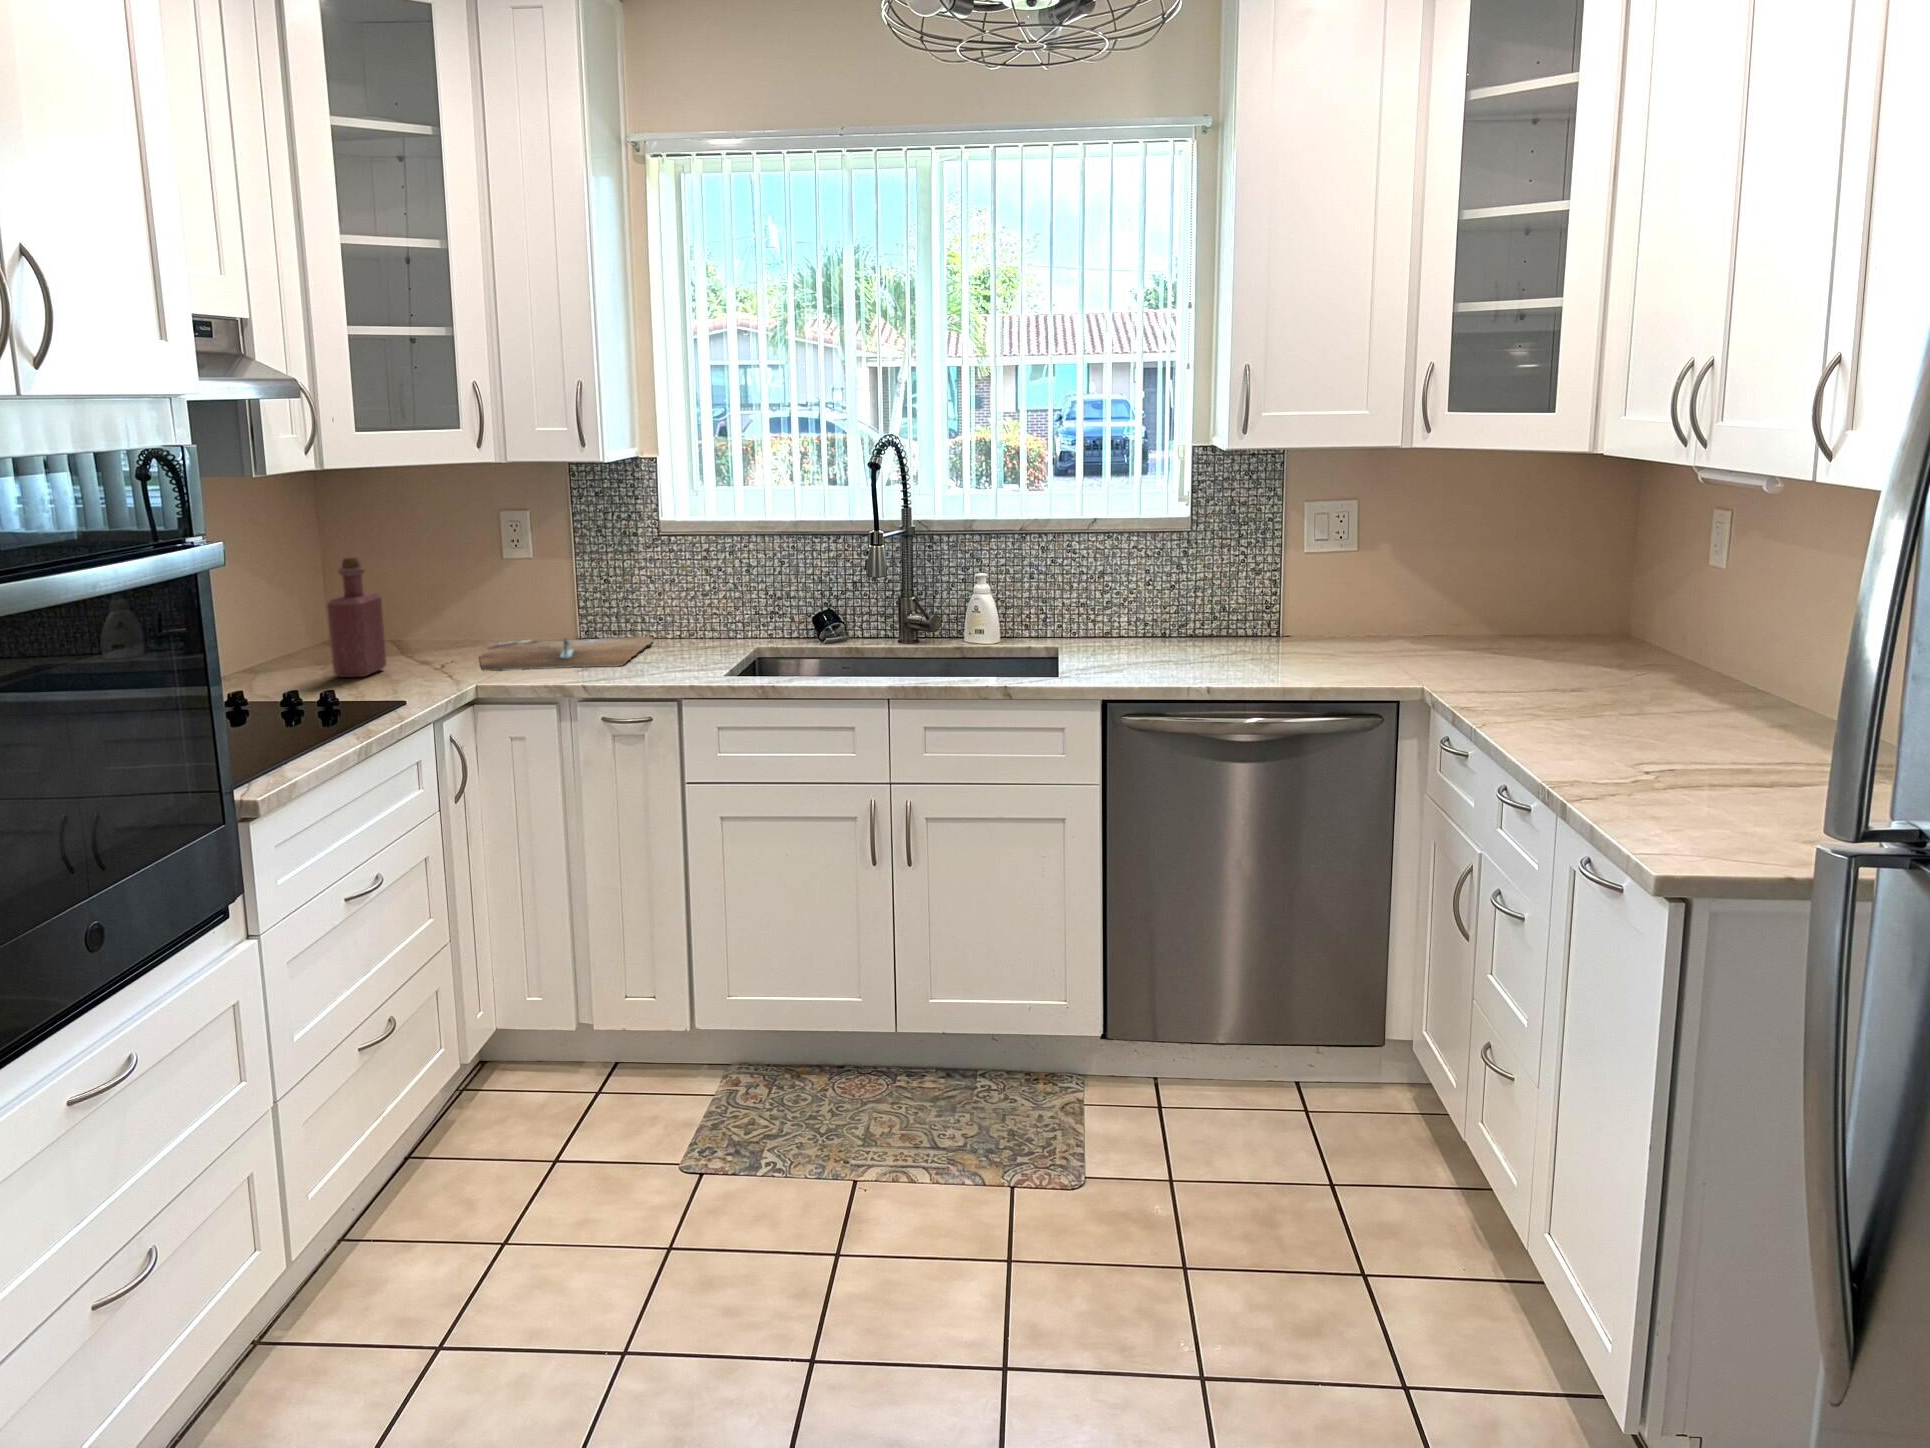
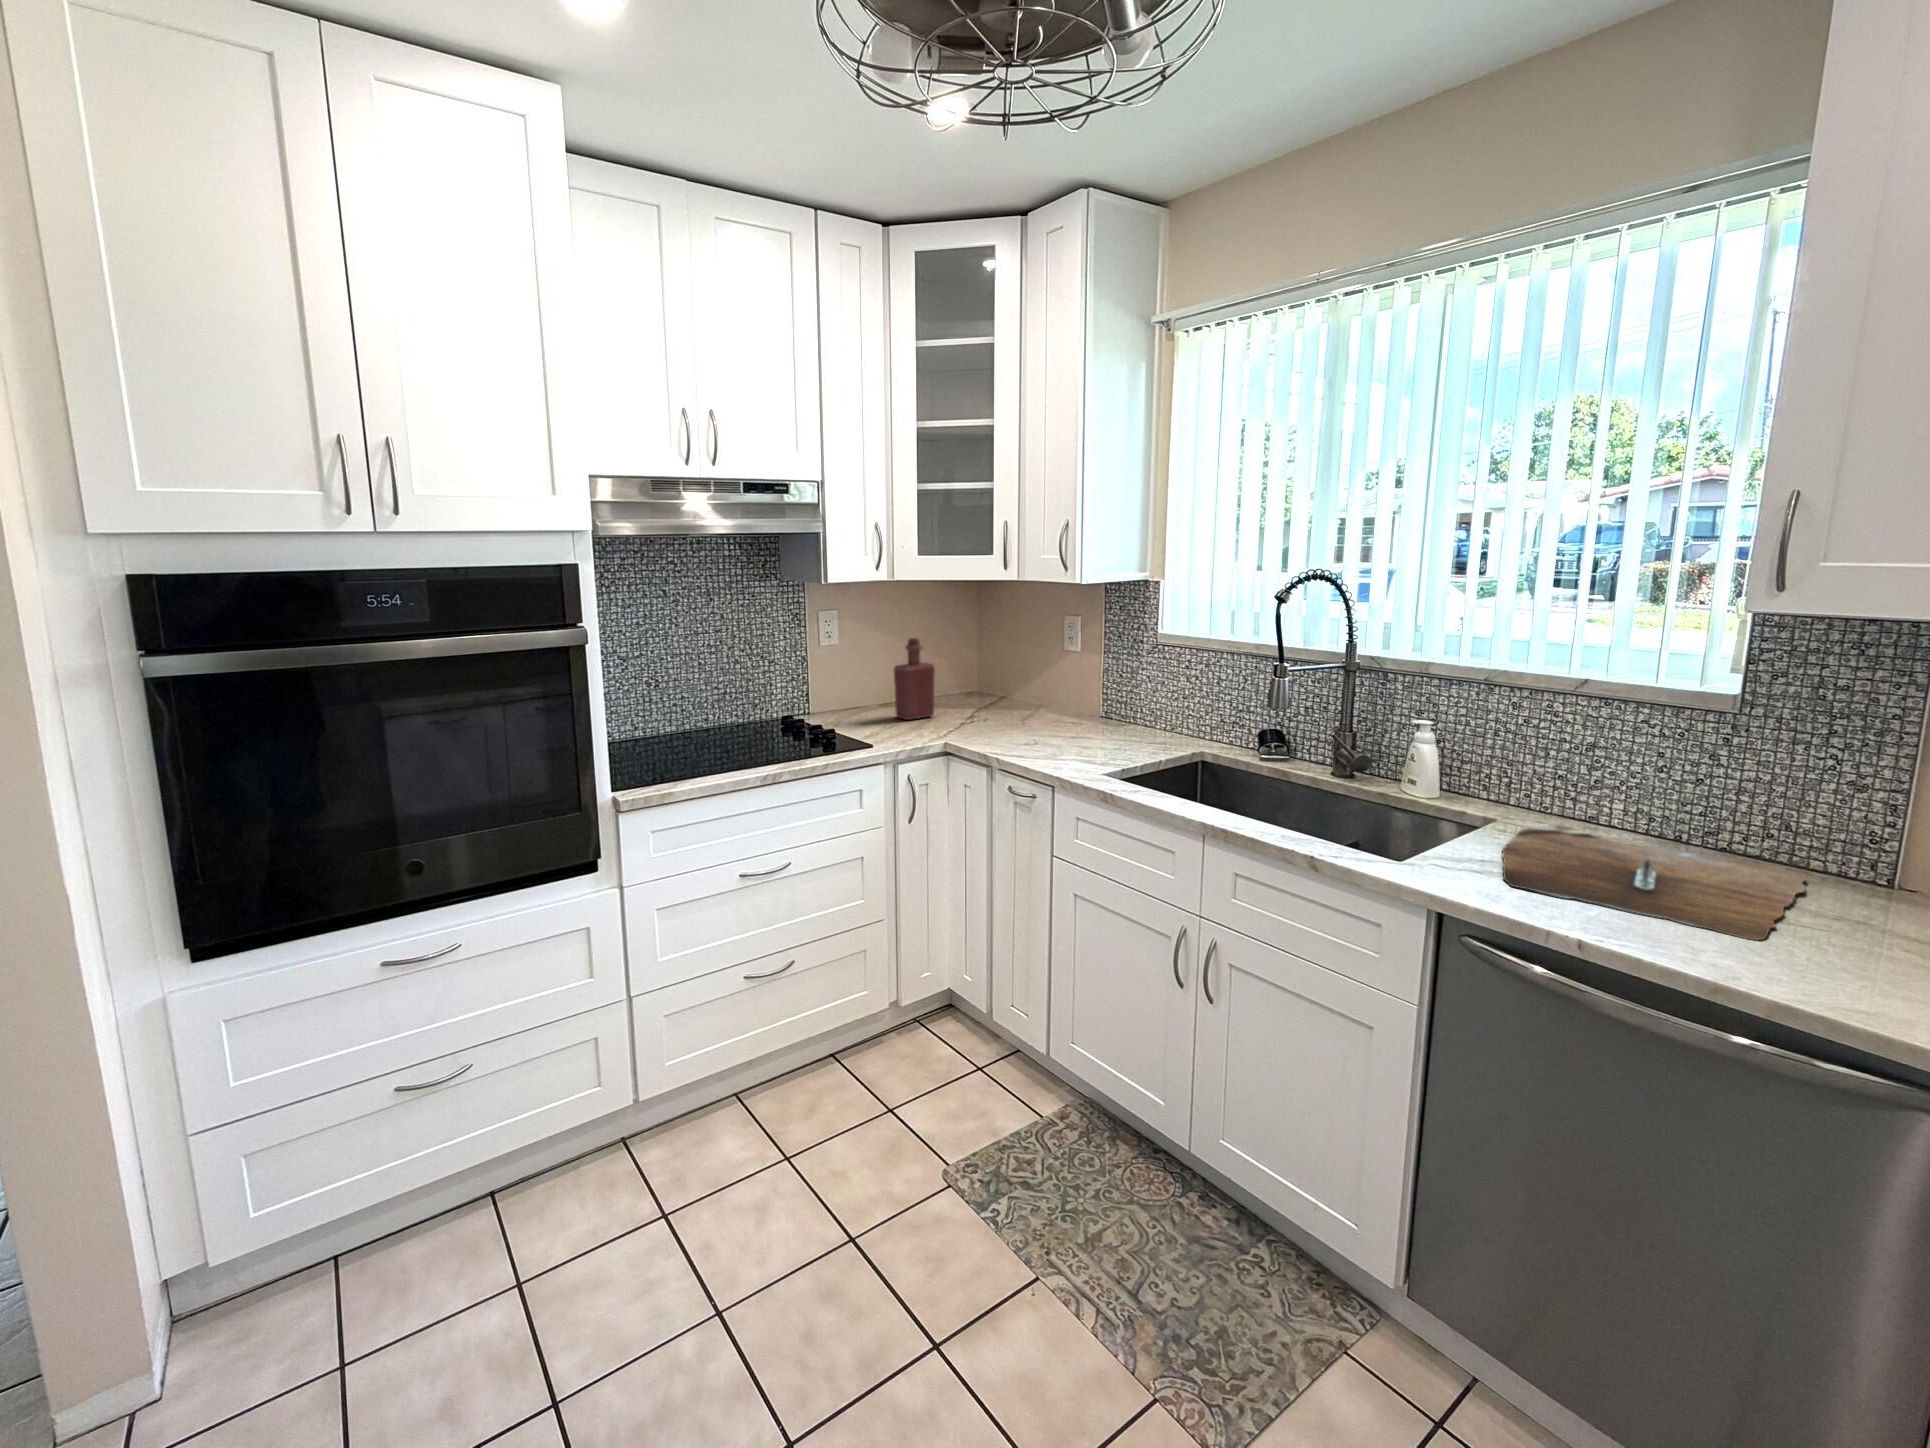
cutting board: present [479,636,653,671] -> present [1502,826,1806,940]

